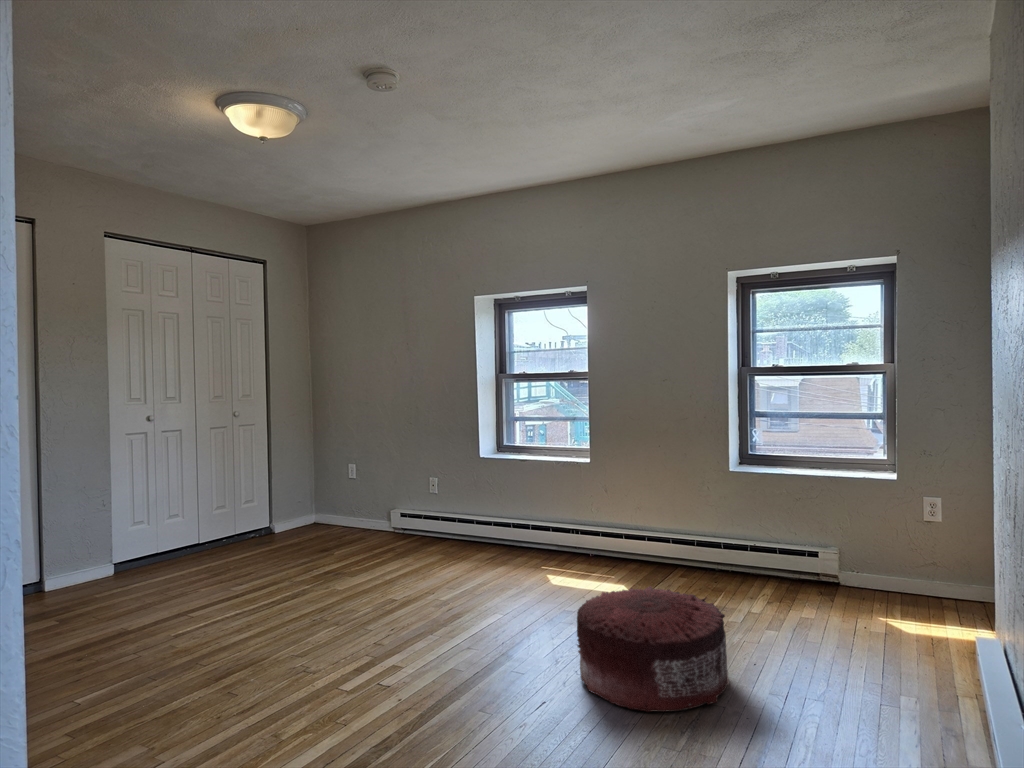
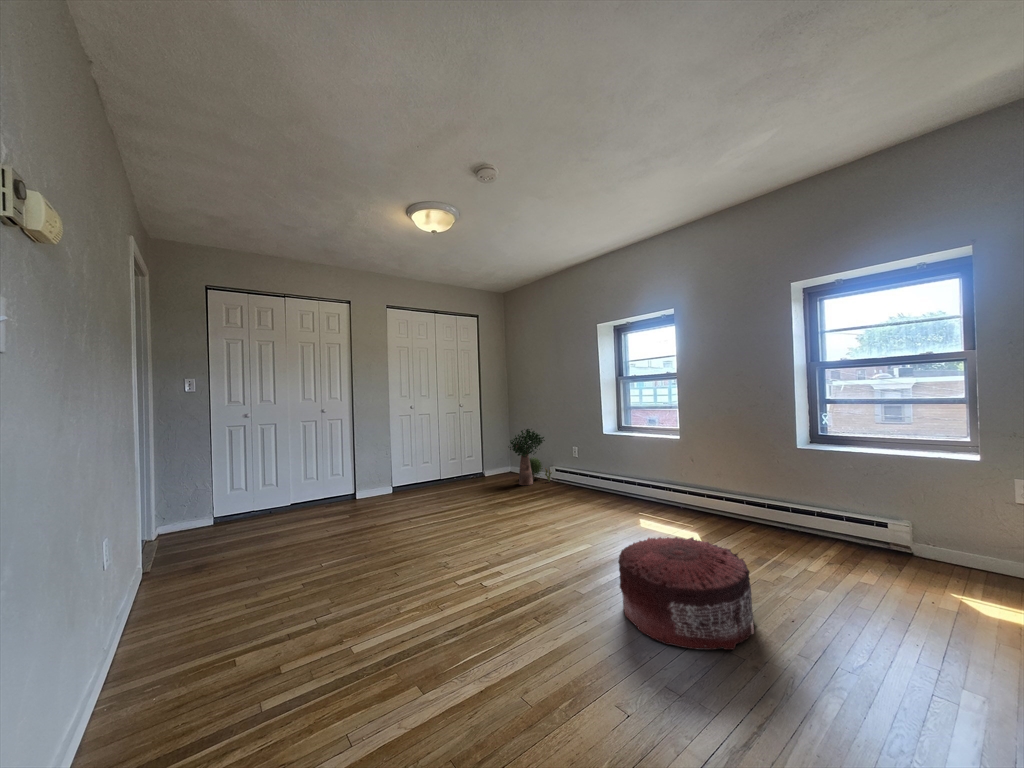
potted plant: none [327,452,397,543] -> present [508,429,552,485]

